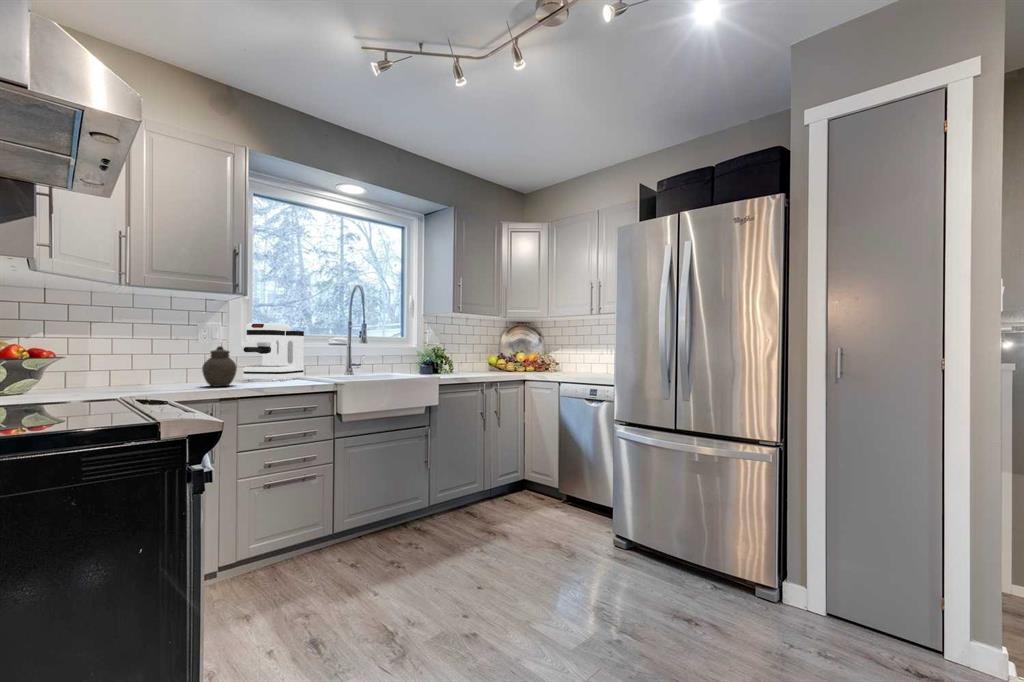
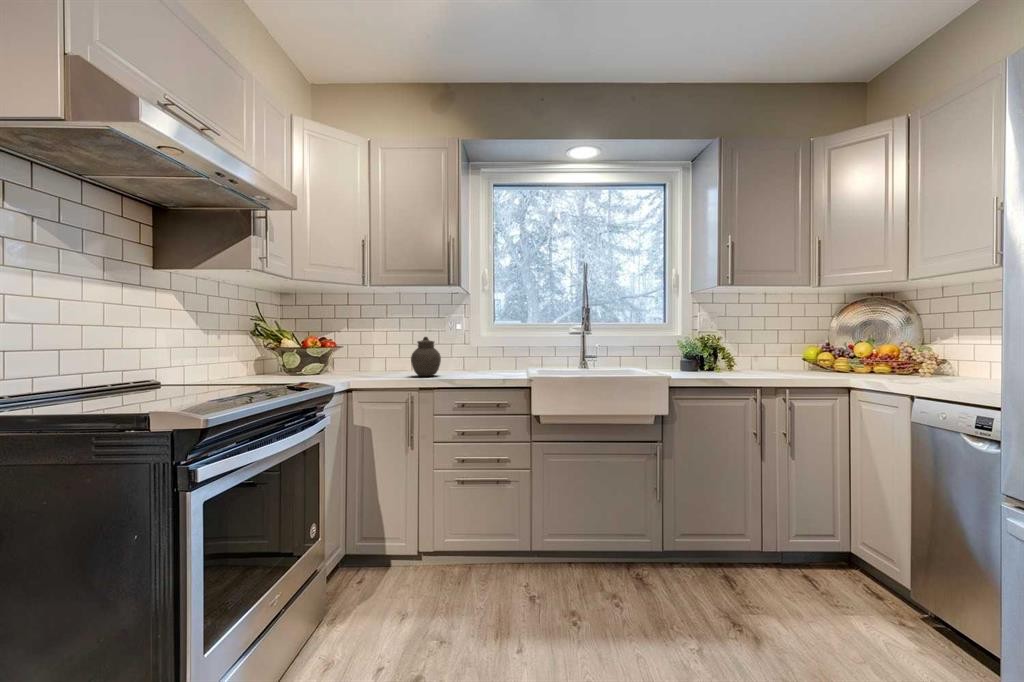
coffee maker: present [243,323,304,380] -> none [460,312,525,372]

